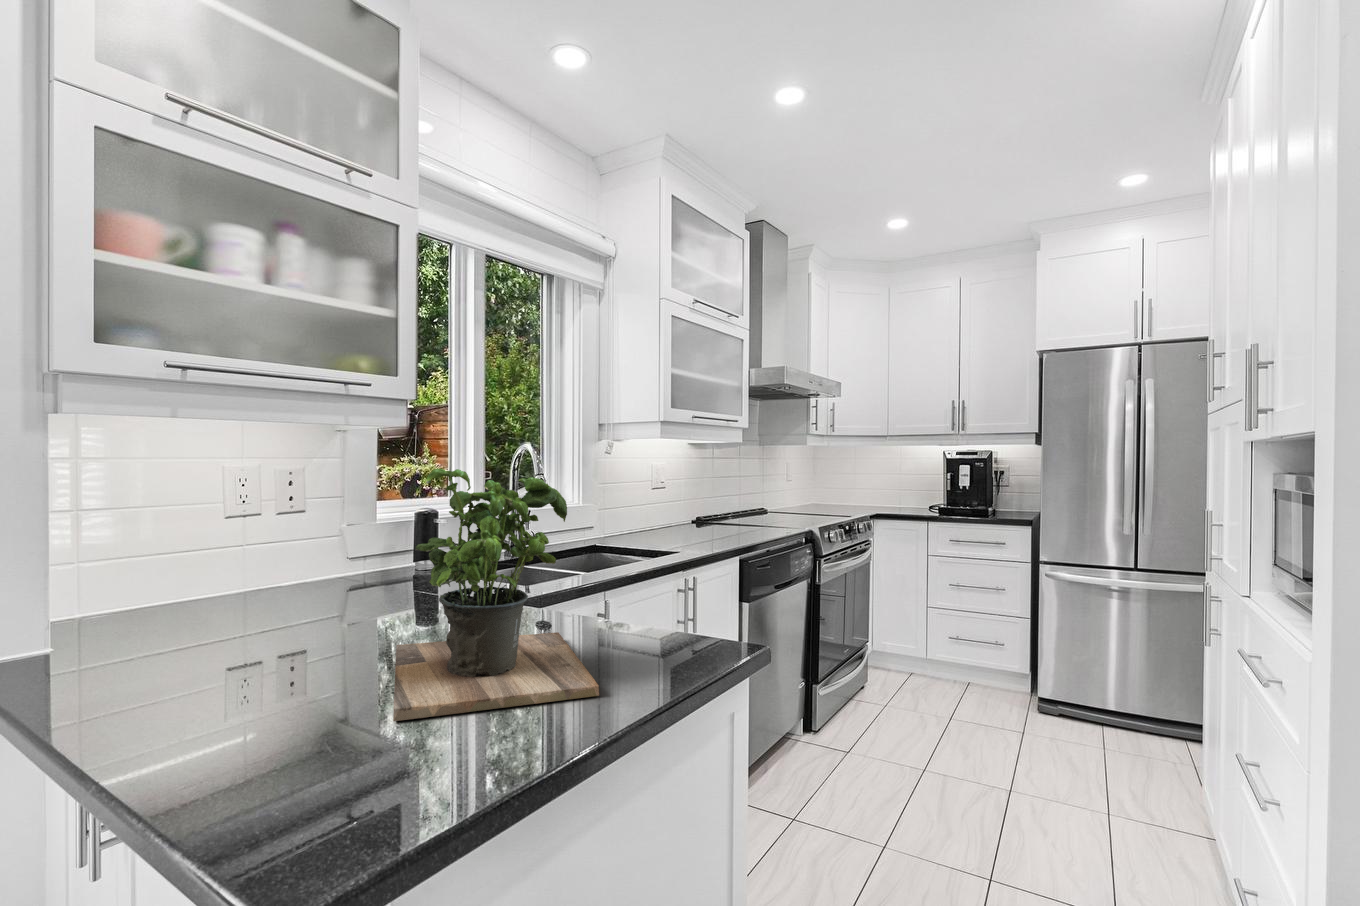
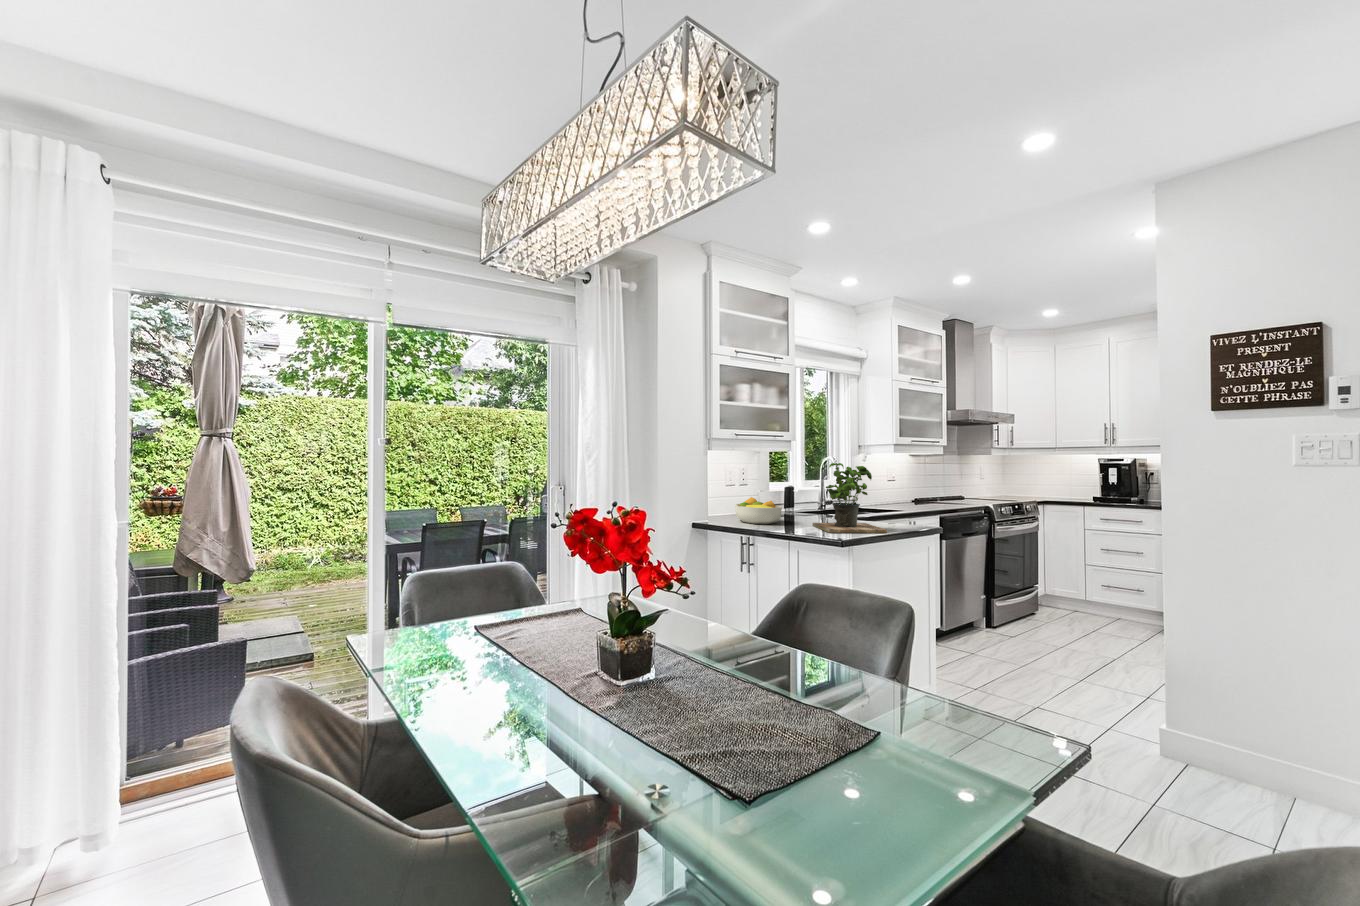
fruit bowl: none [158,558,320,656] -> present [735,497,782,524]

